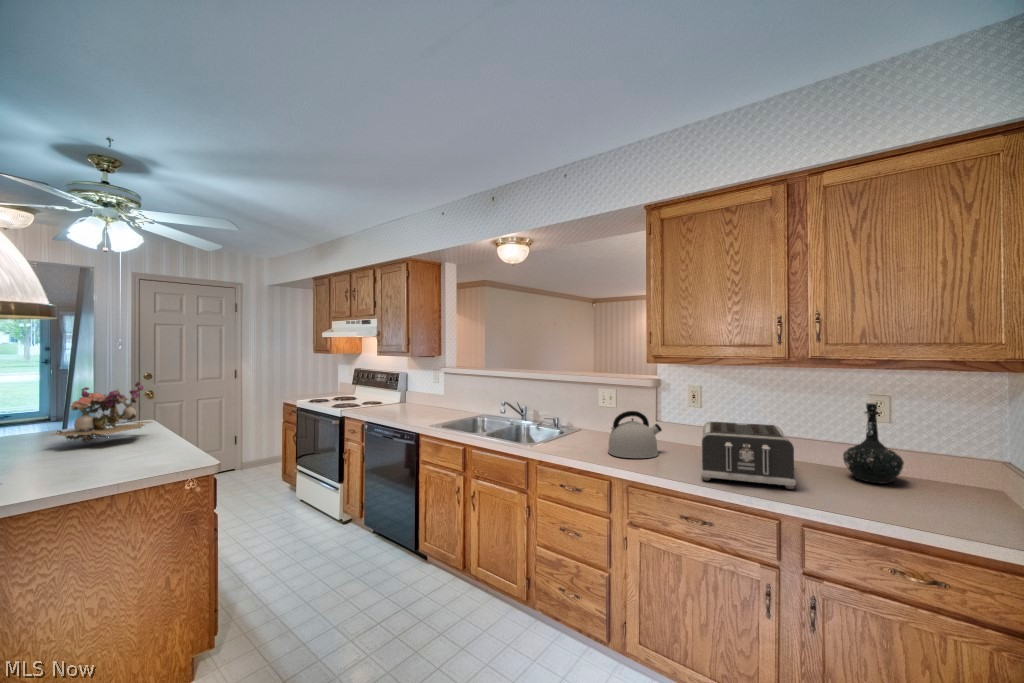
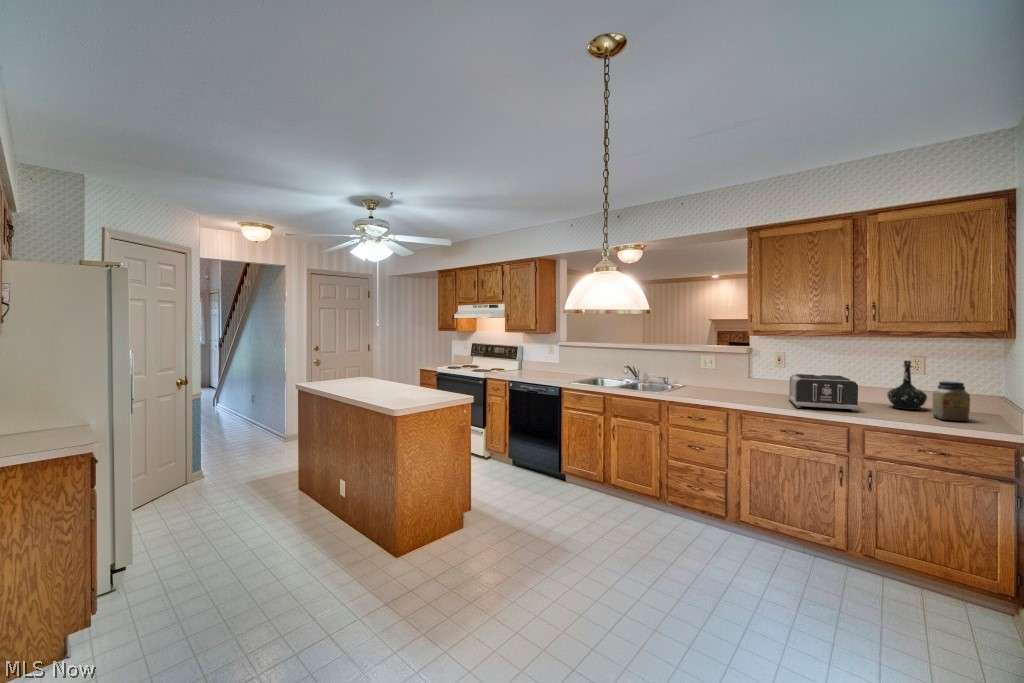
flower arrangement: present [52,380,151,443] -> none [340,346,391,388]
kettle: present [608,411,662,458] -> none [719,368,758,399]
jar: none [911,444,974,517] -> present [932,381,970,421]

